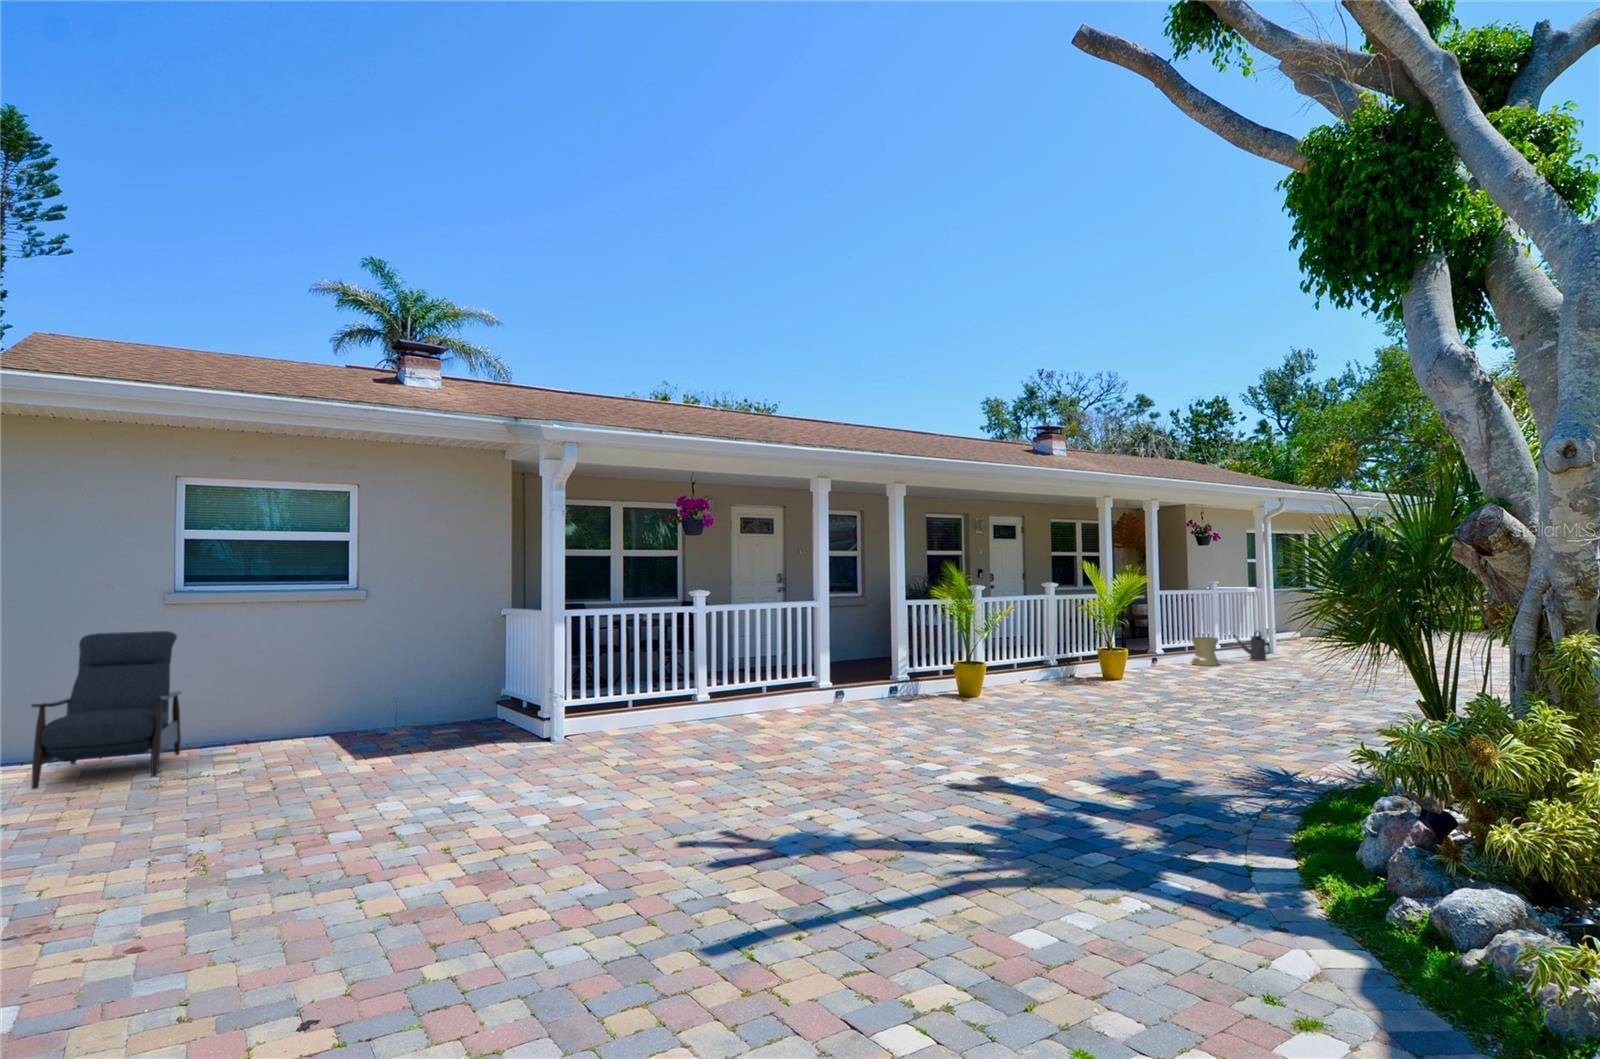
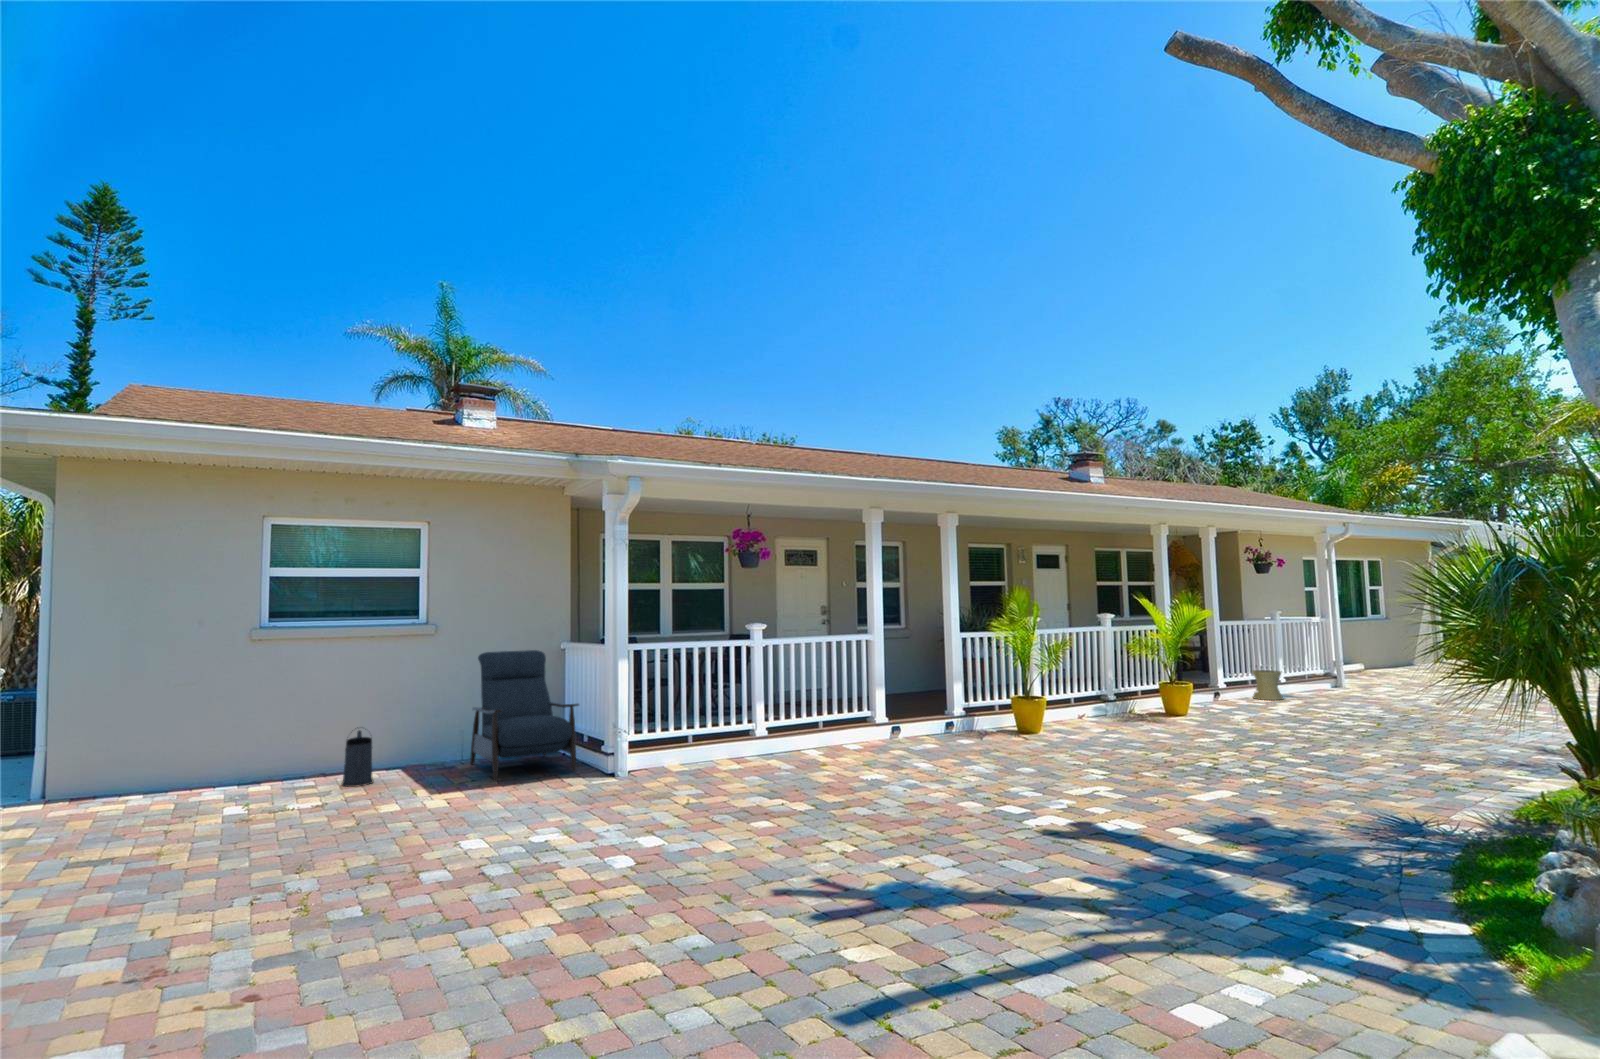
chair: present [31,631,181,789] -> present [470,650,579,782]
watering can: present [1234,631,1267,661] -> present [341,727,373,787]

